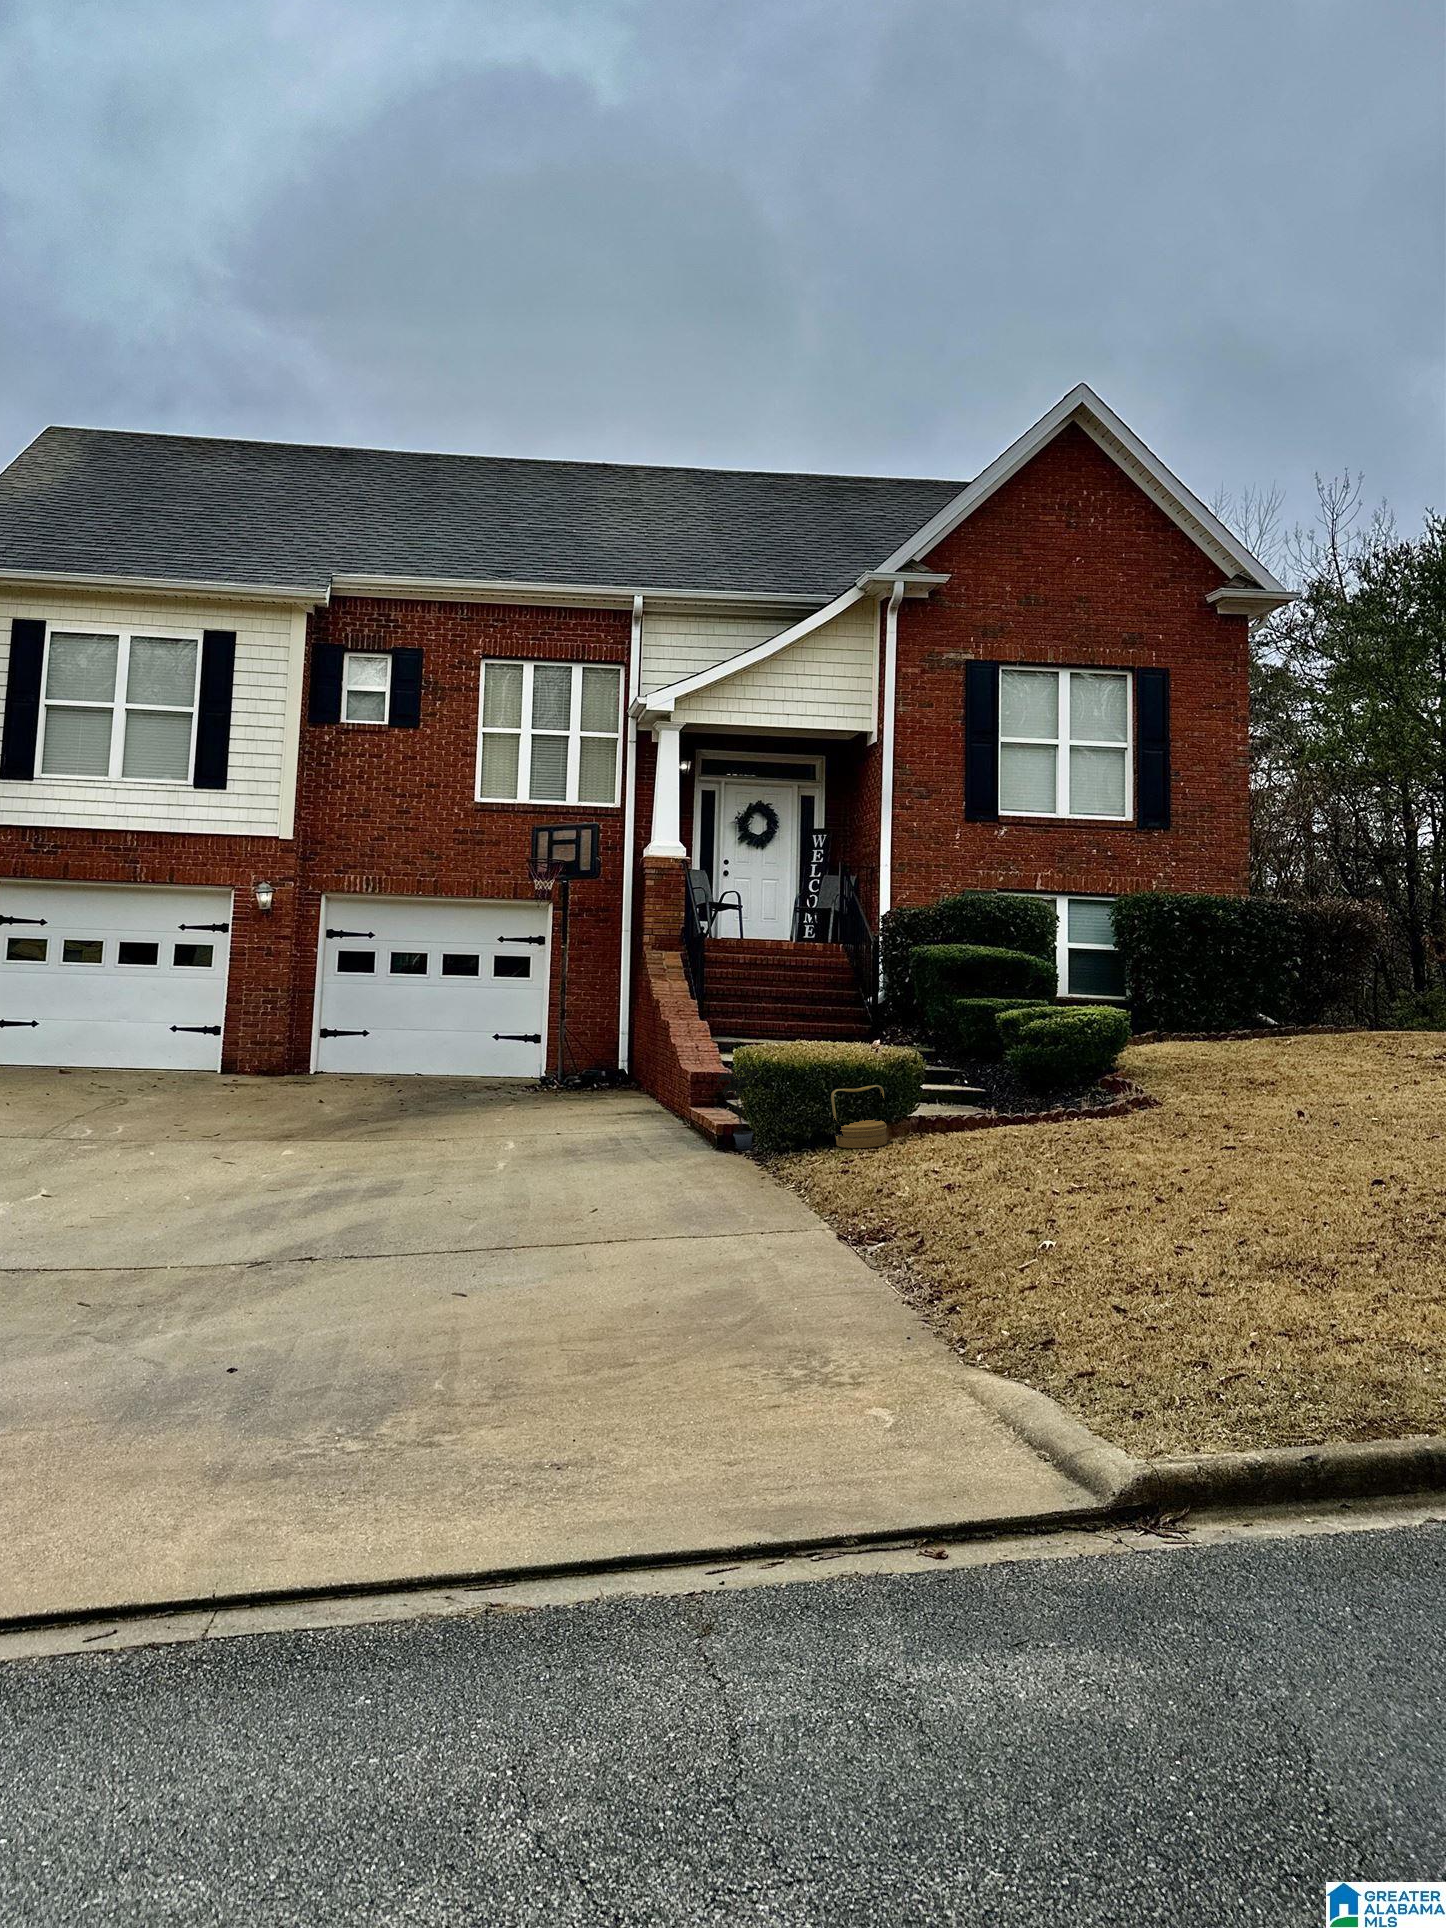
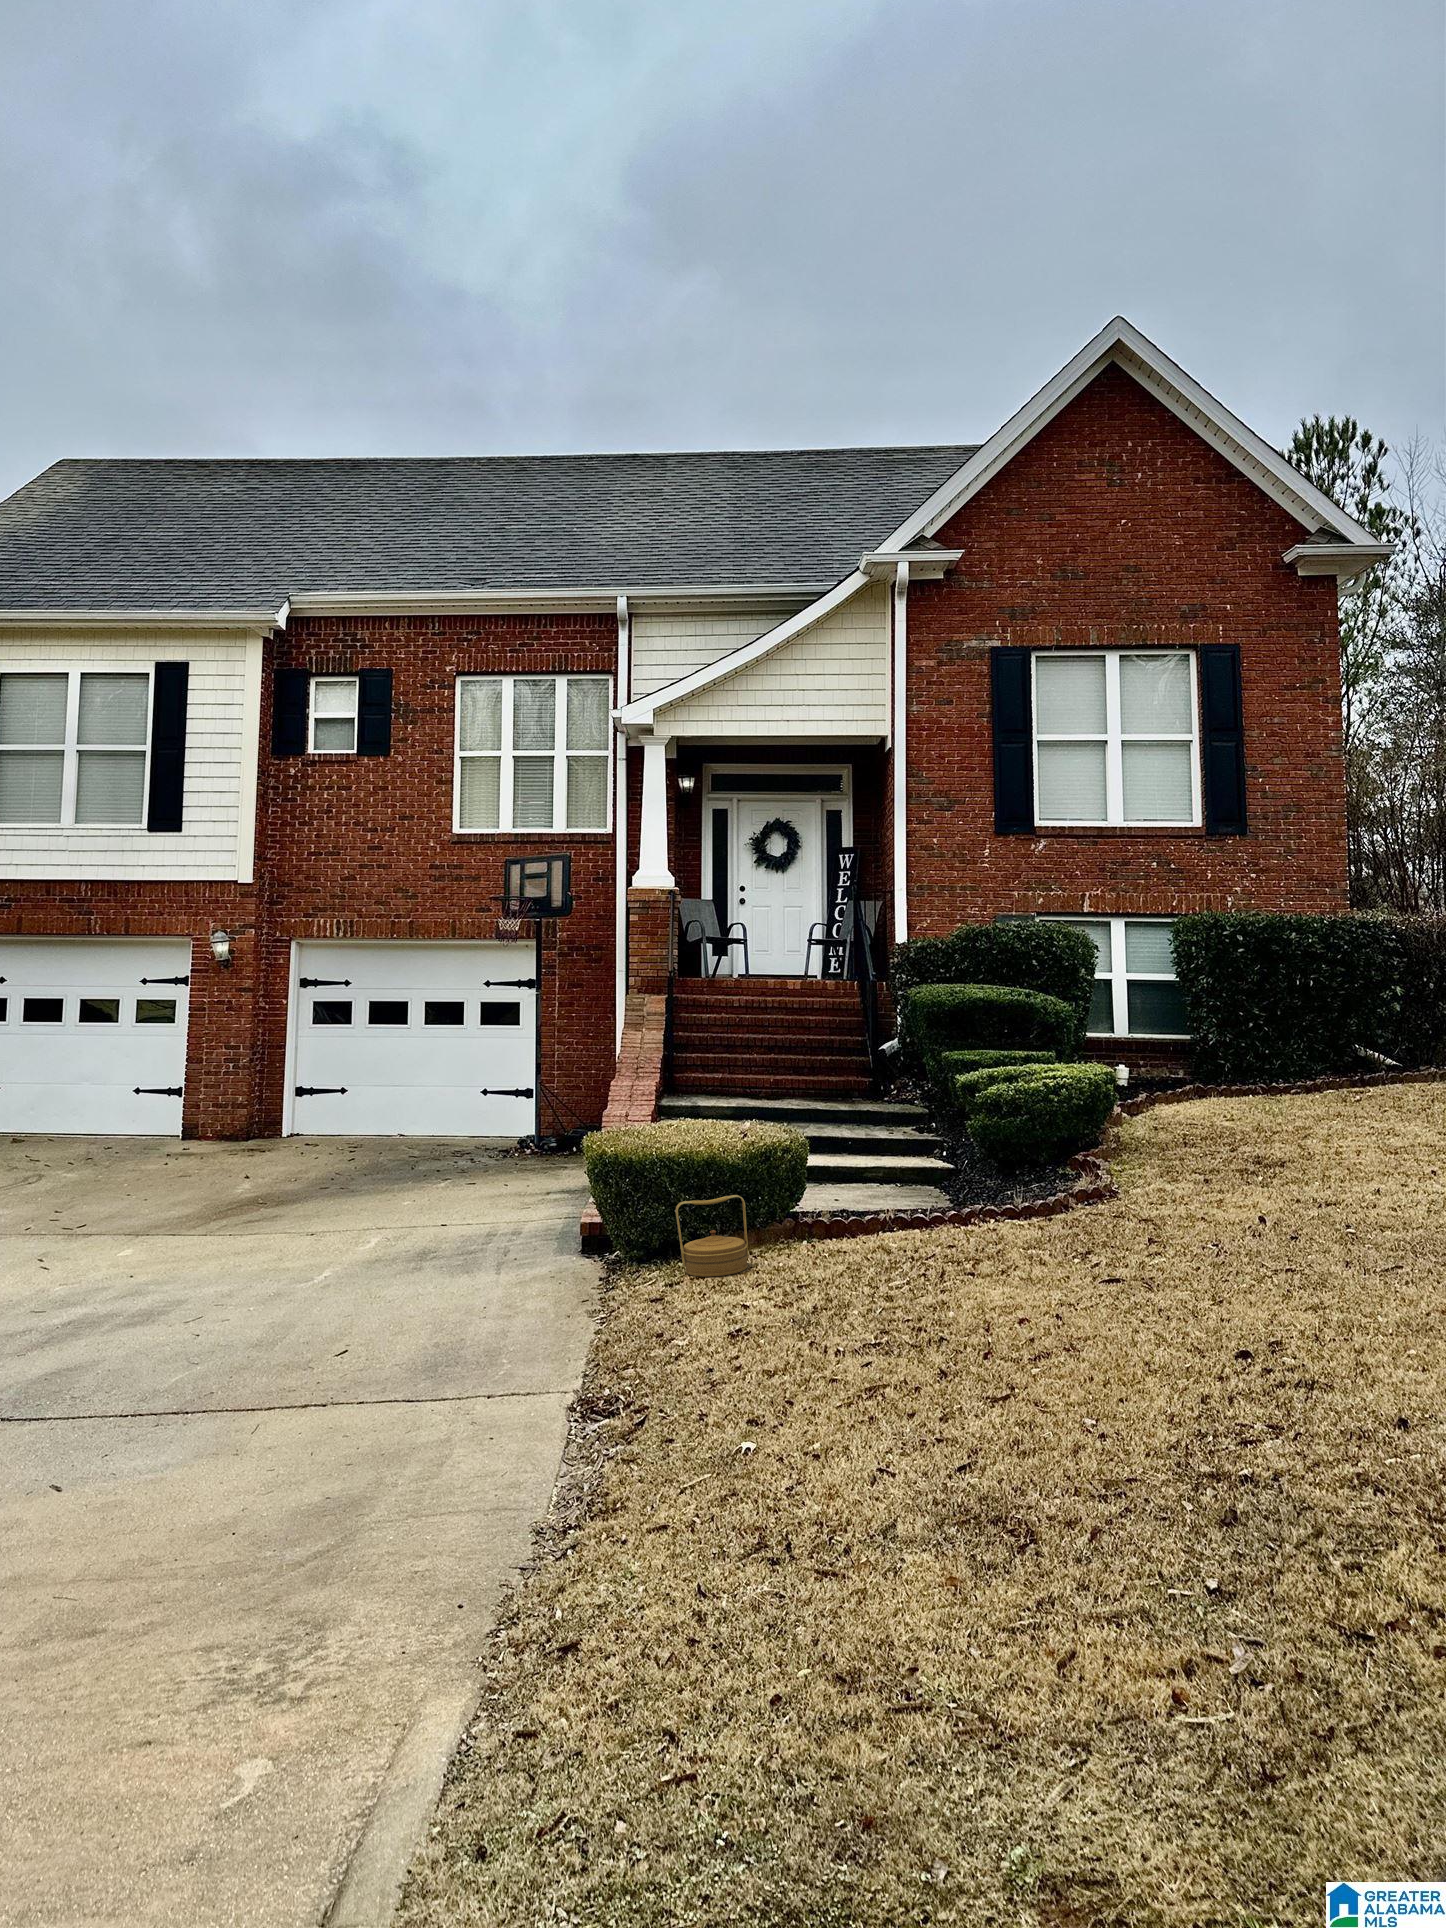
potted plant: present [717,1063,759,1150] -> none [539,1168,603,1274]

